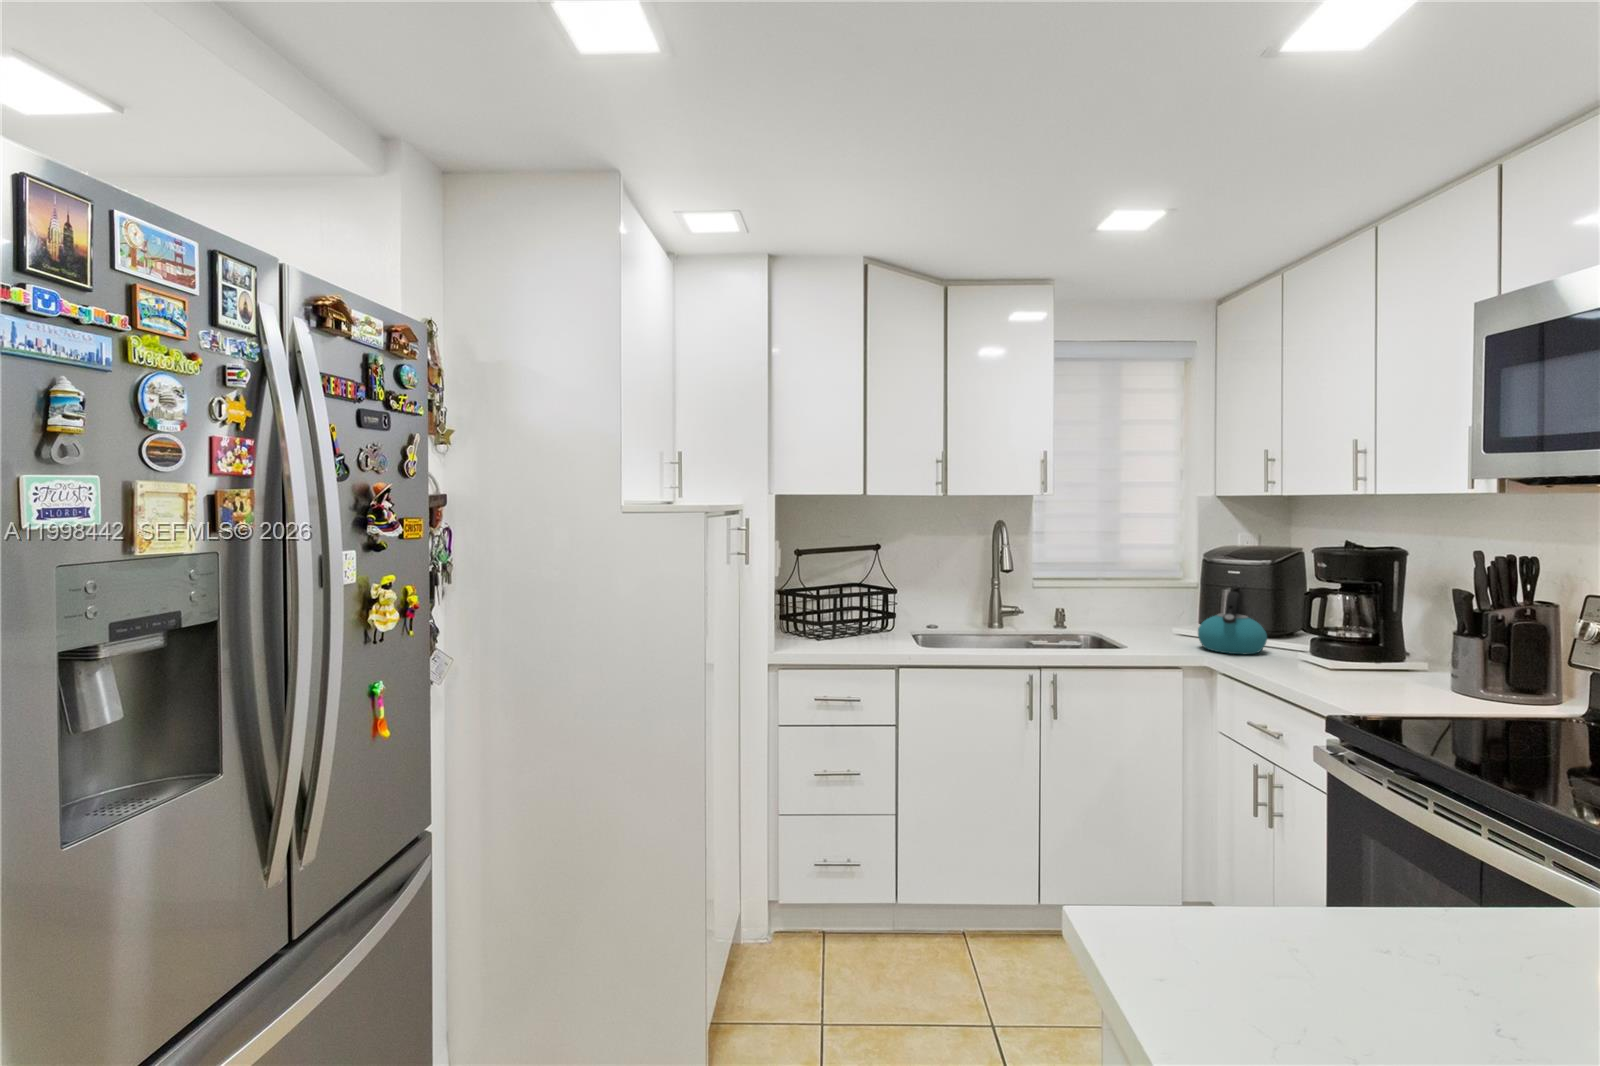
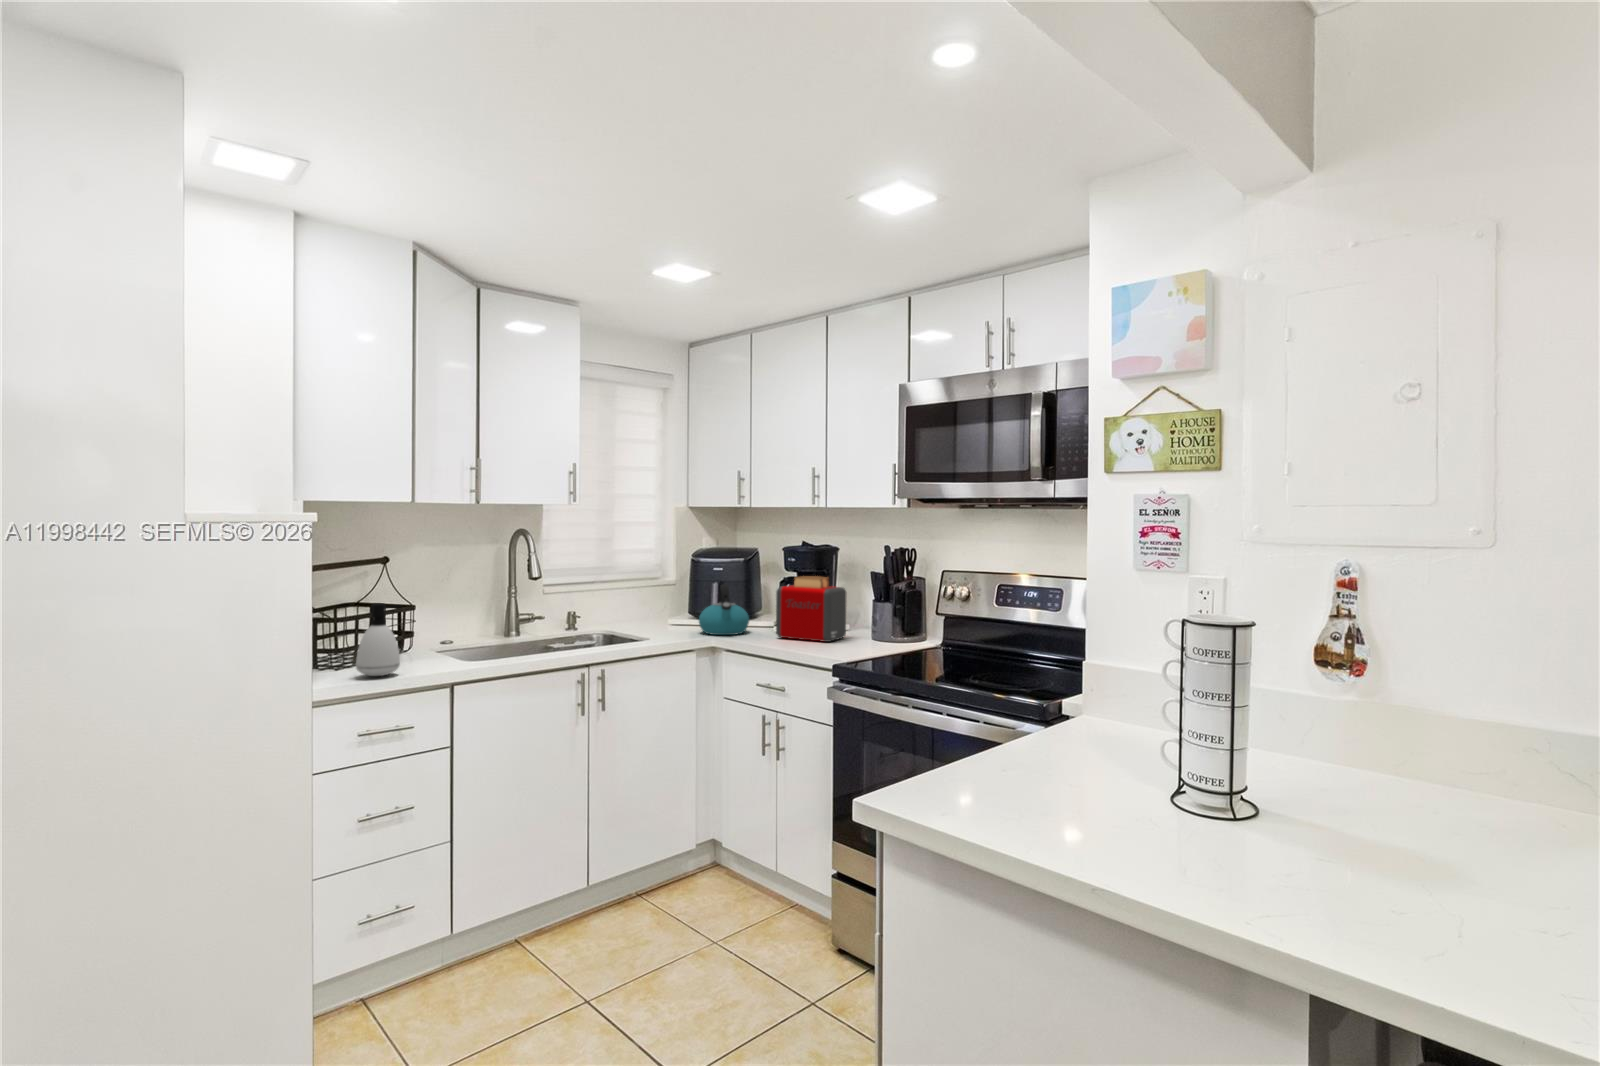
soap dispenser: none [828,587,865,652] -> present [356,603,402,676]
toaster: none [1296,590,1411,682] -> present [776,576,846,642]

